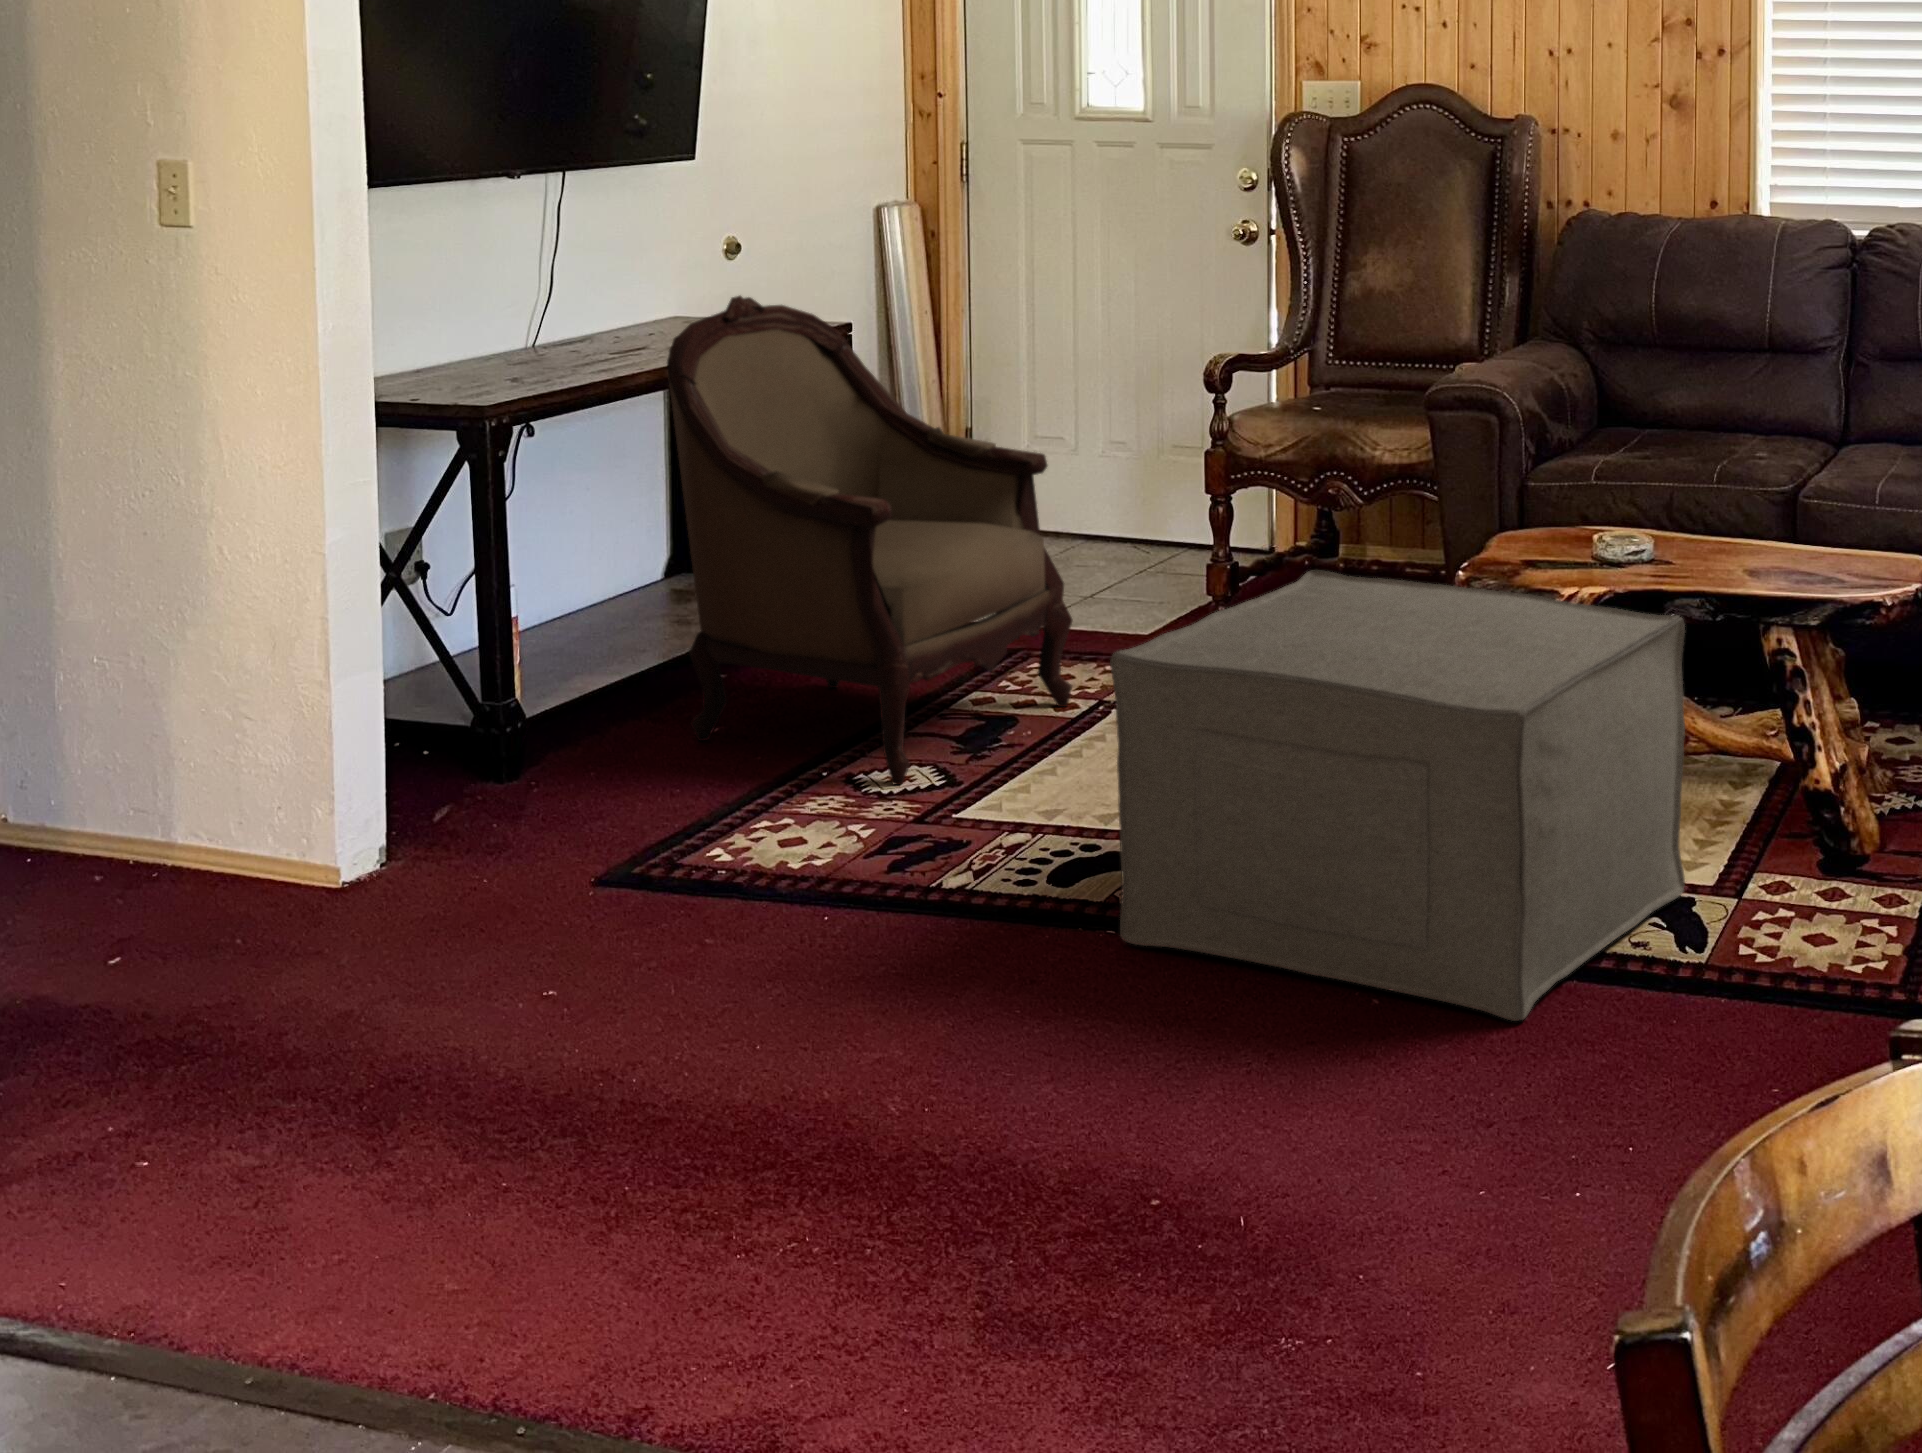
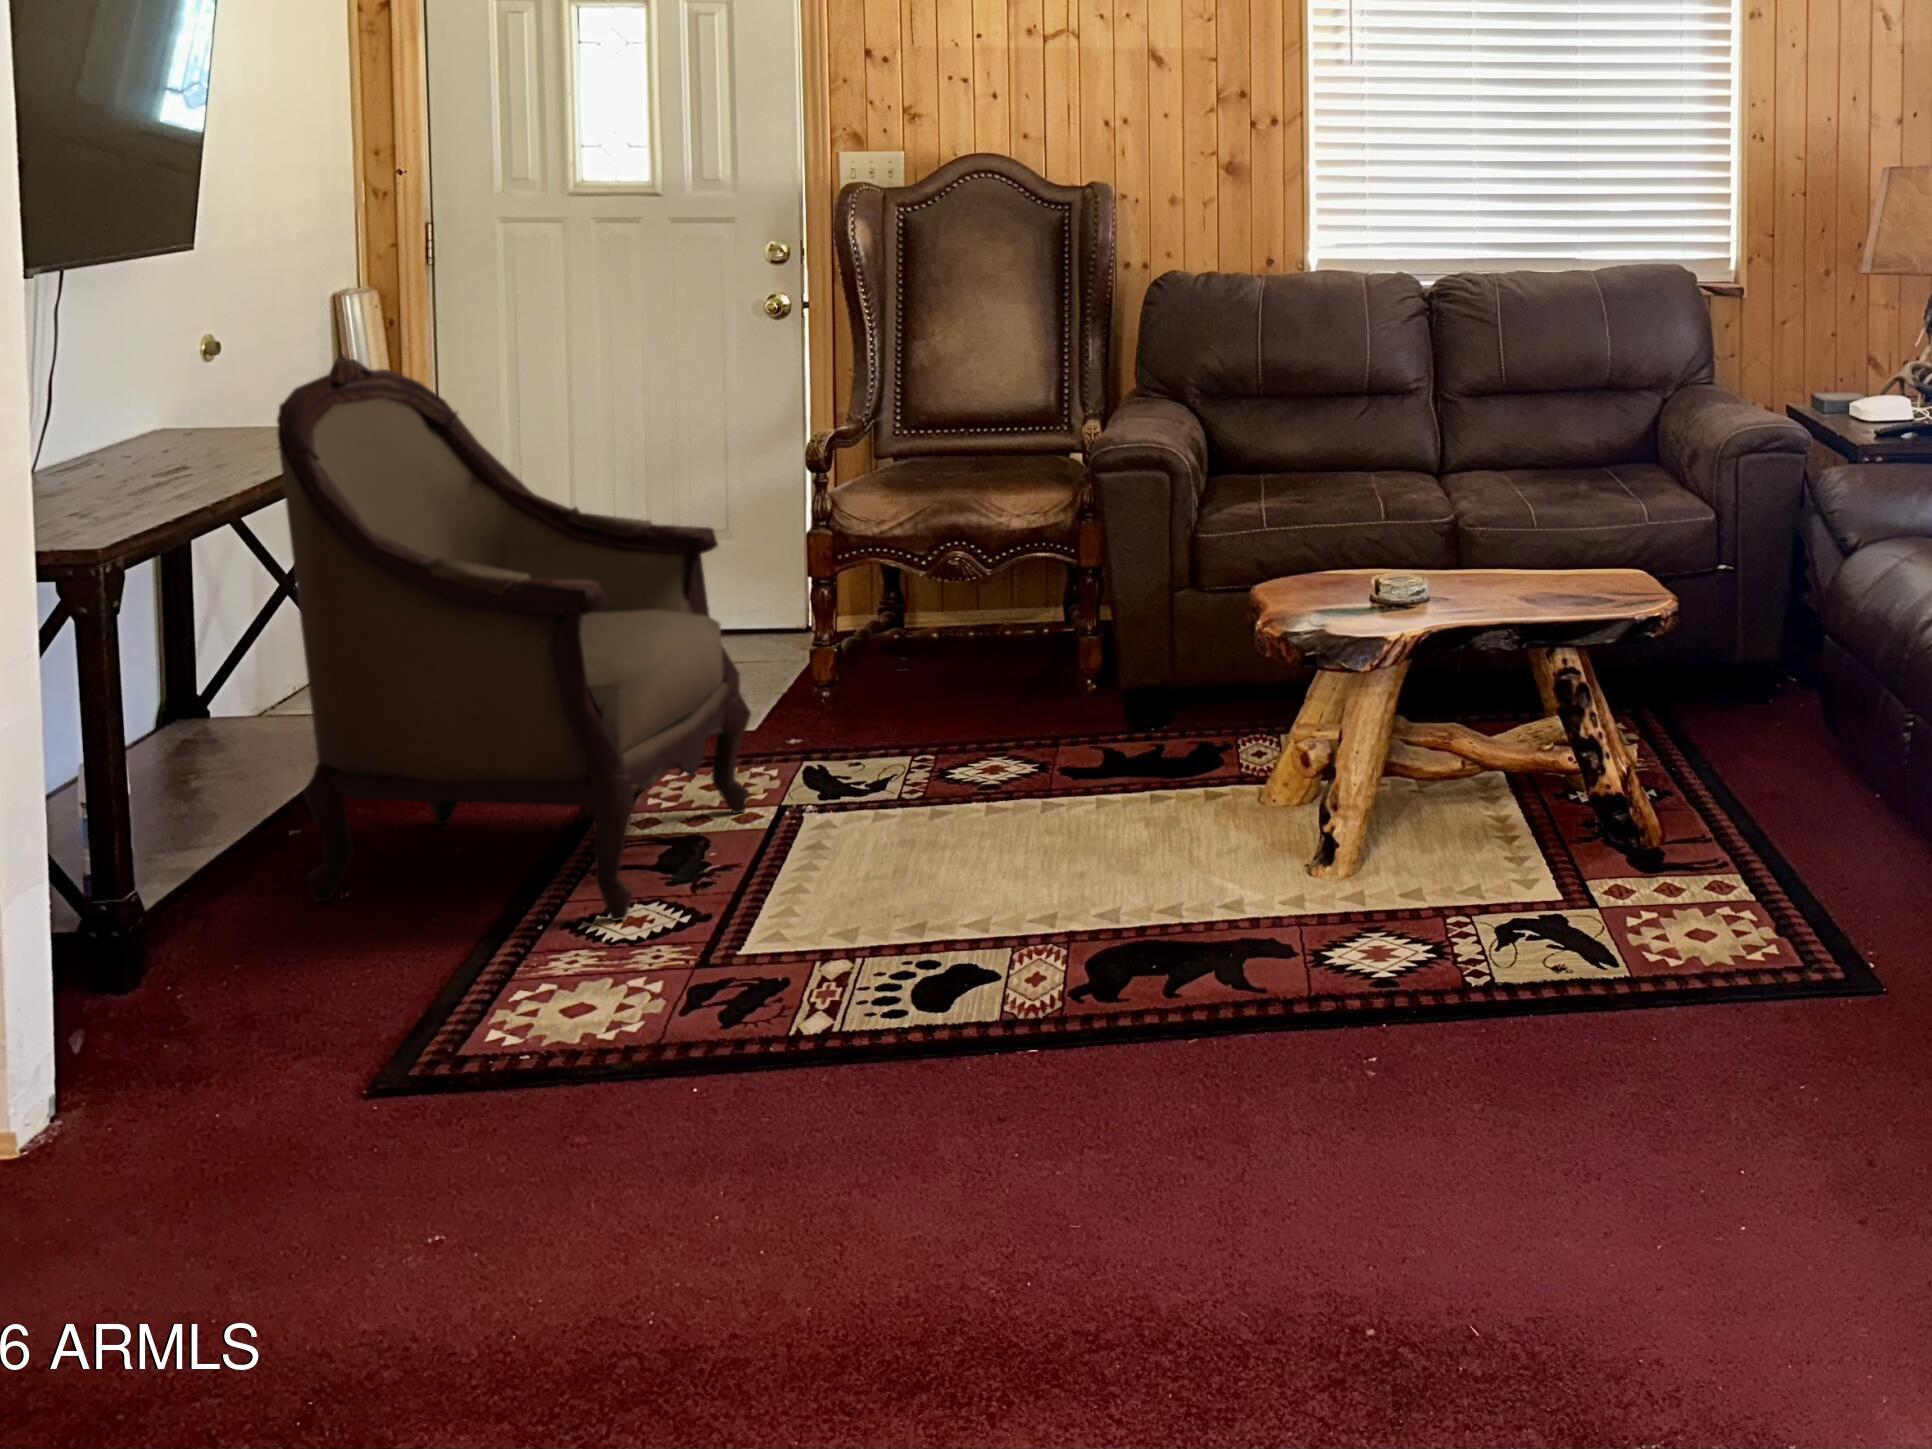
ottoman: present [1110,570,1685,1021] -> none [1043,618,1578,1075]

